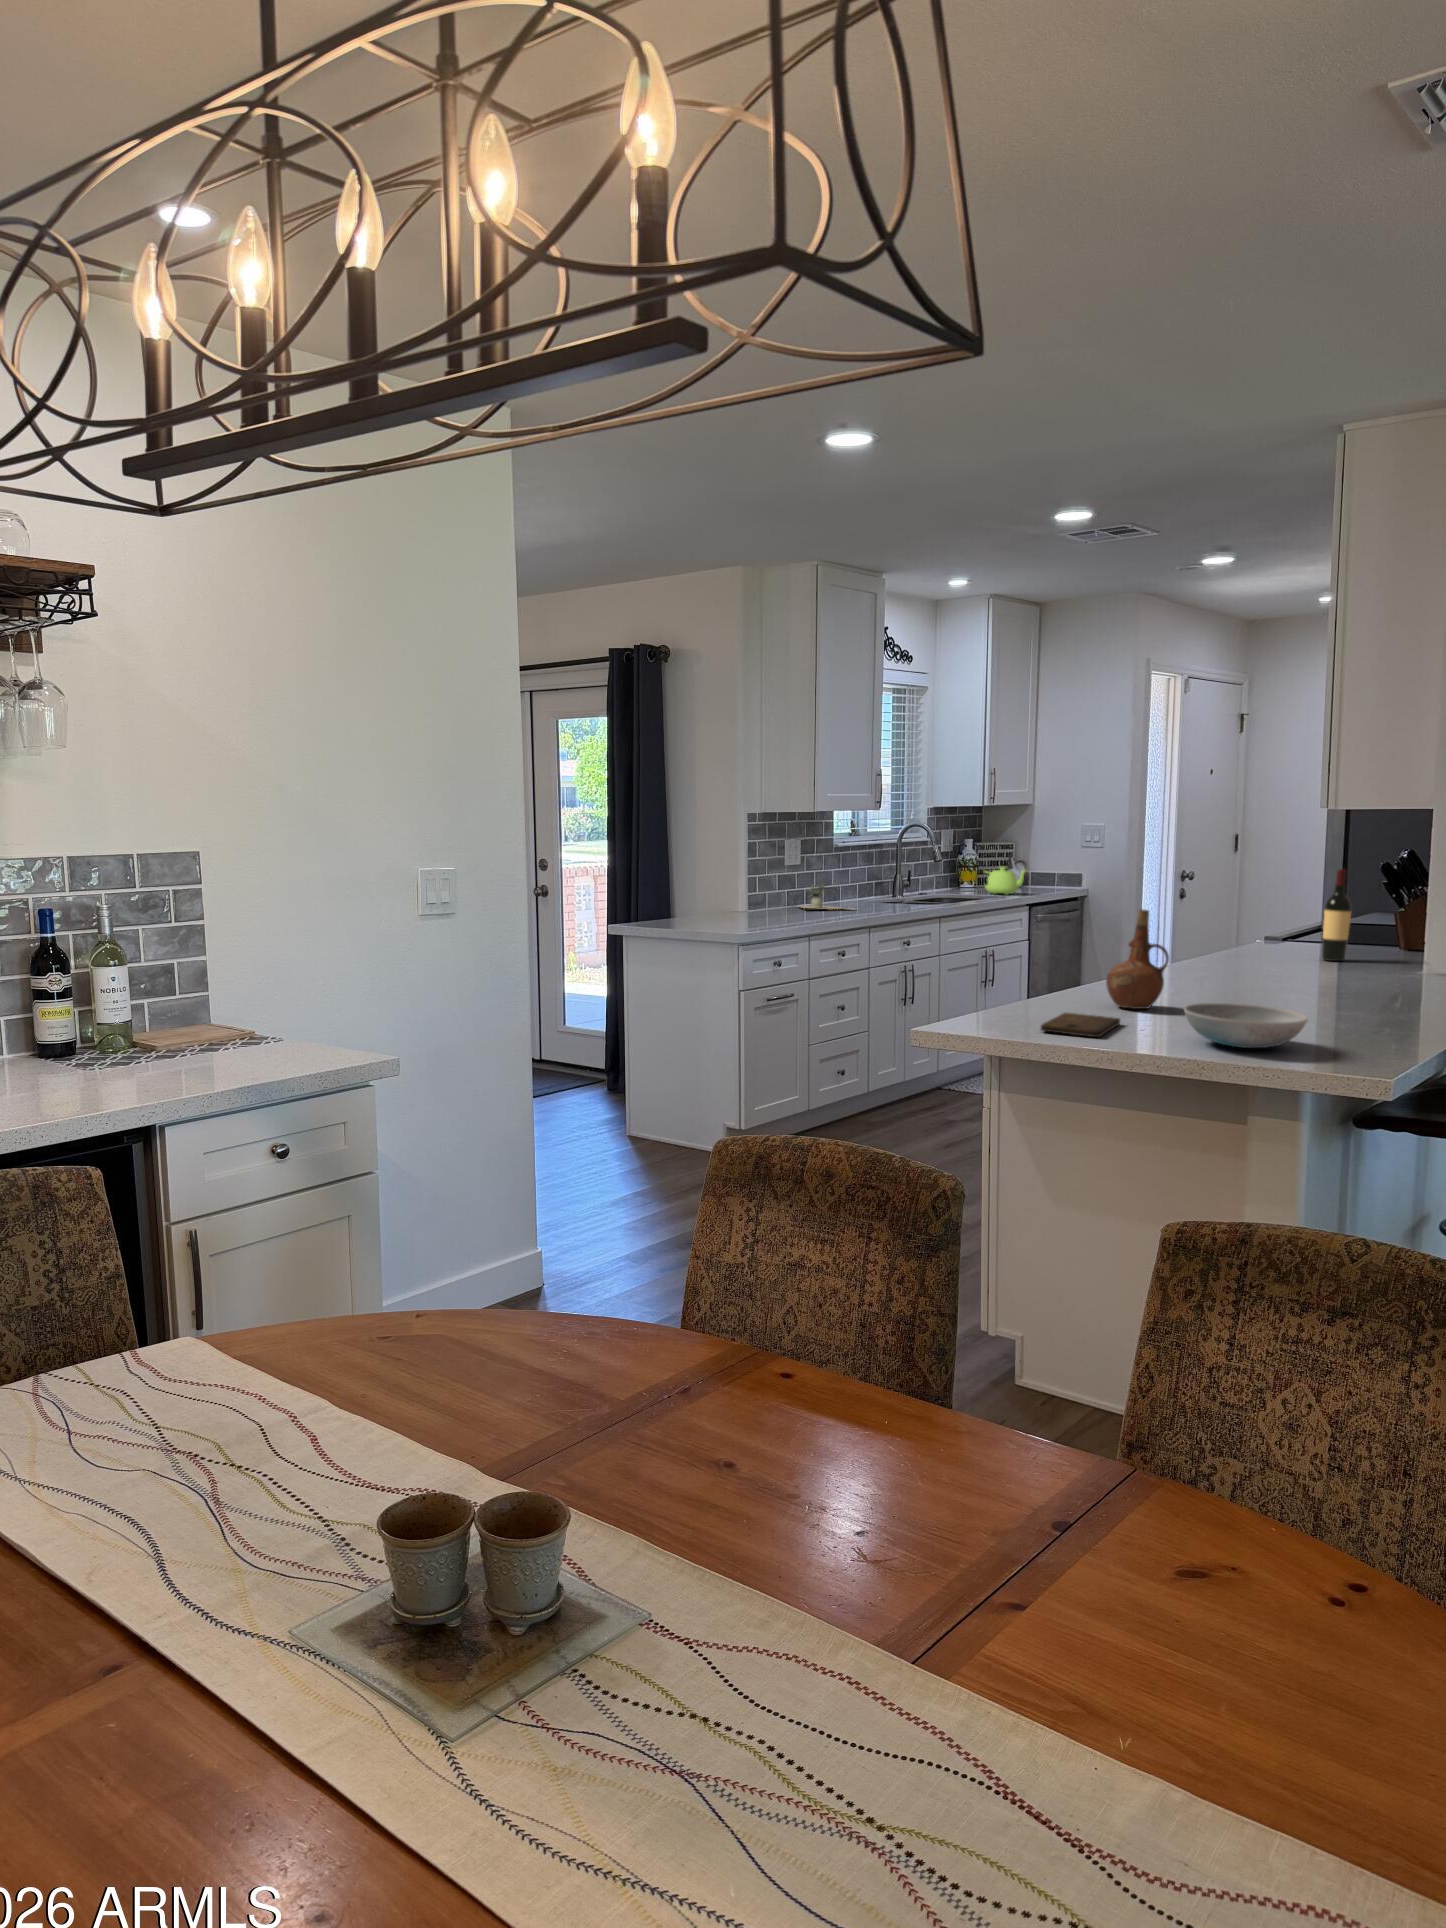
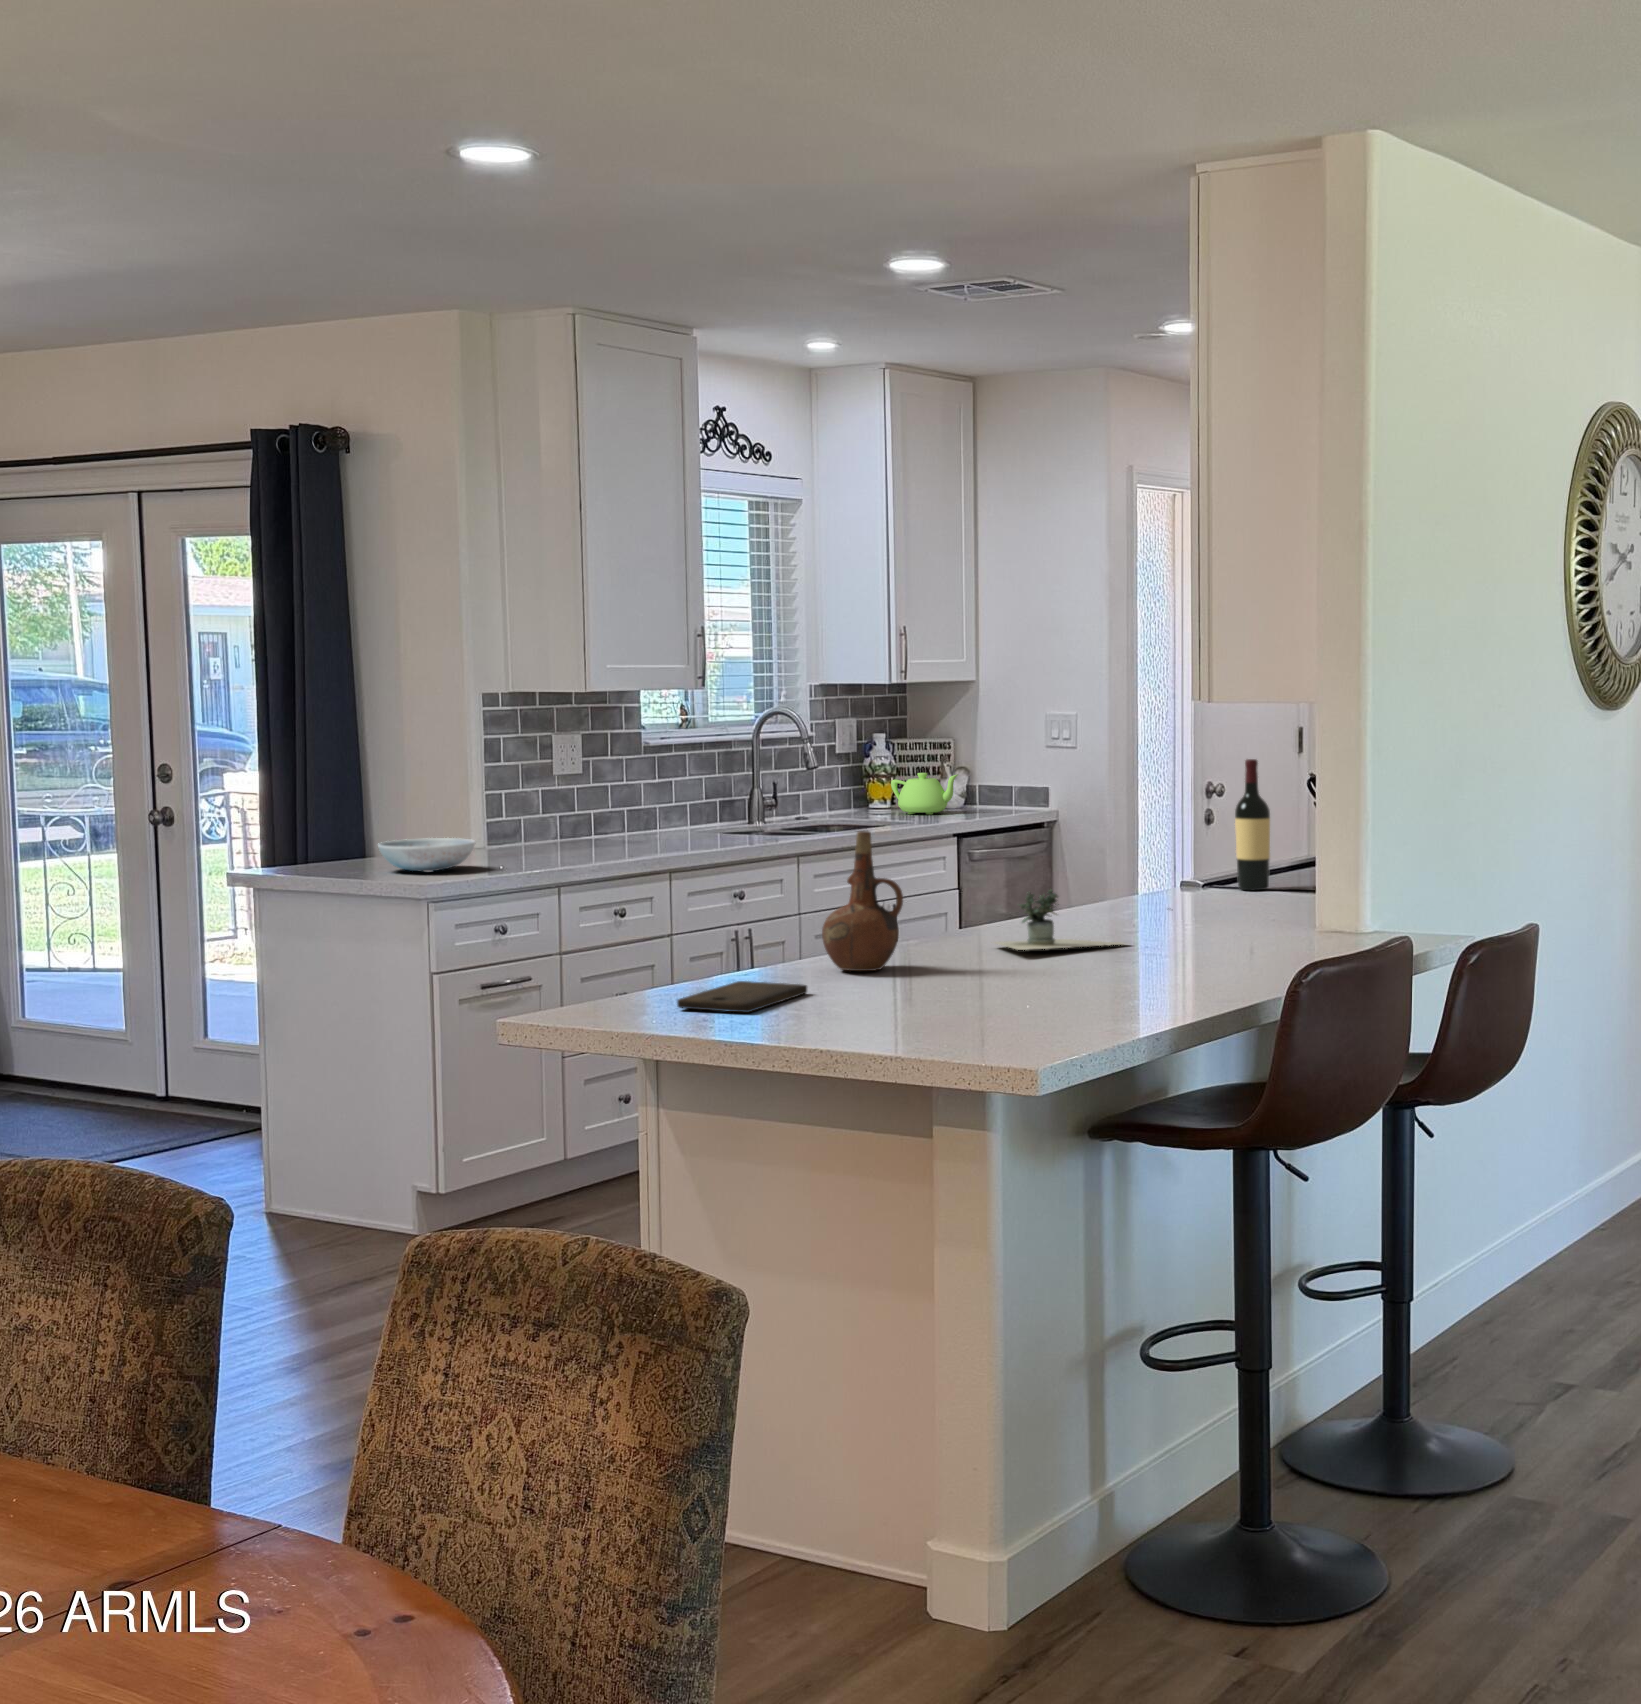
potted plant: present [804,884,833,909] -> present [995,889,1123,950]
dish: present [1184,1003,1308,1048] -> present [378,838,476,871]

